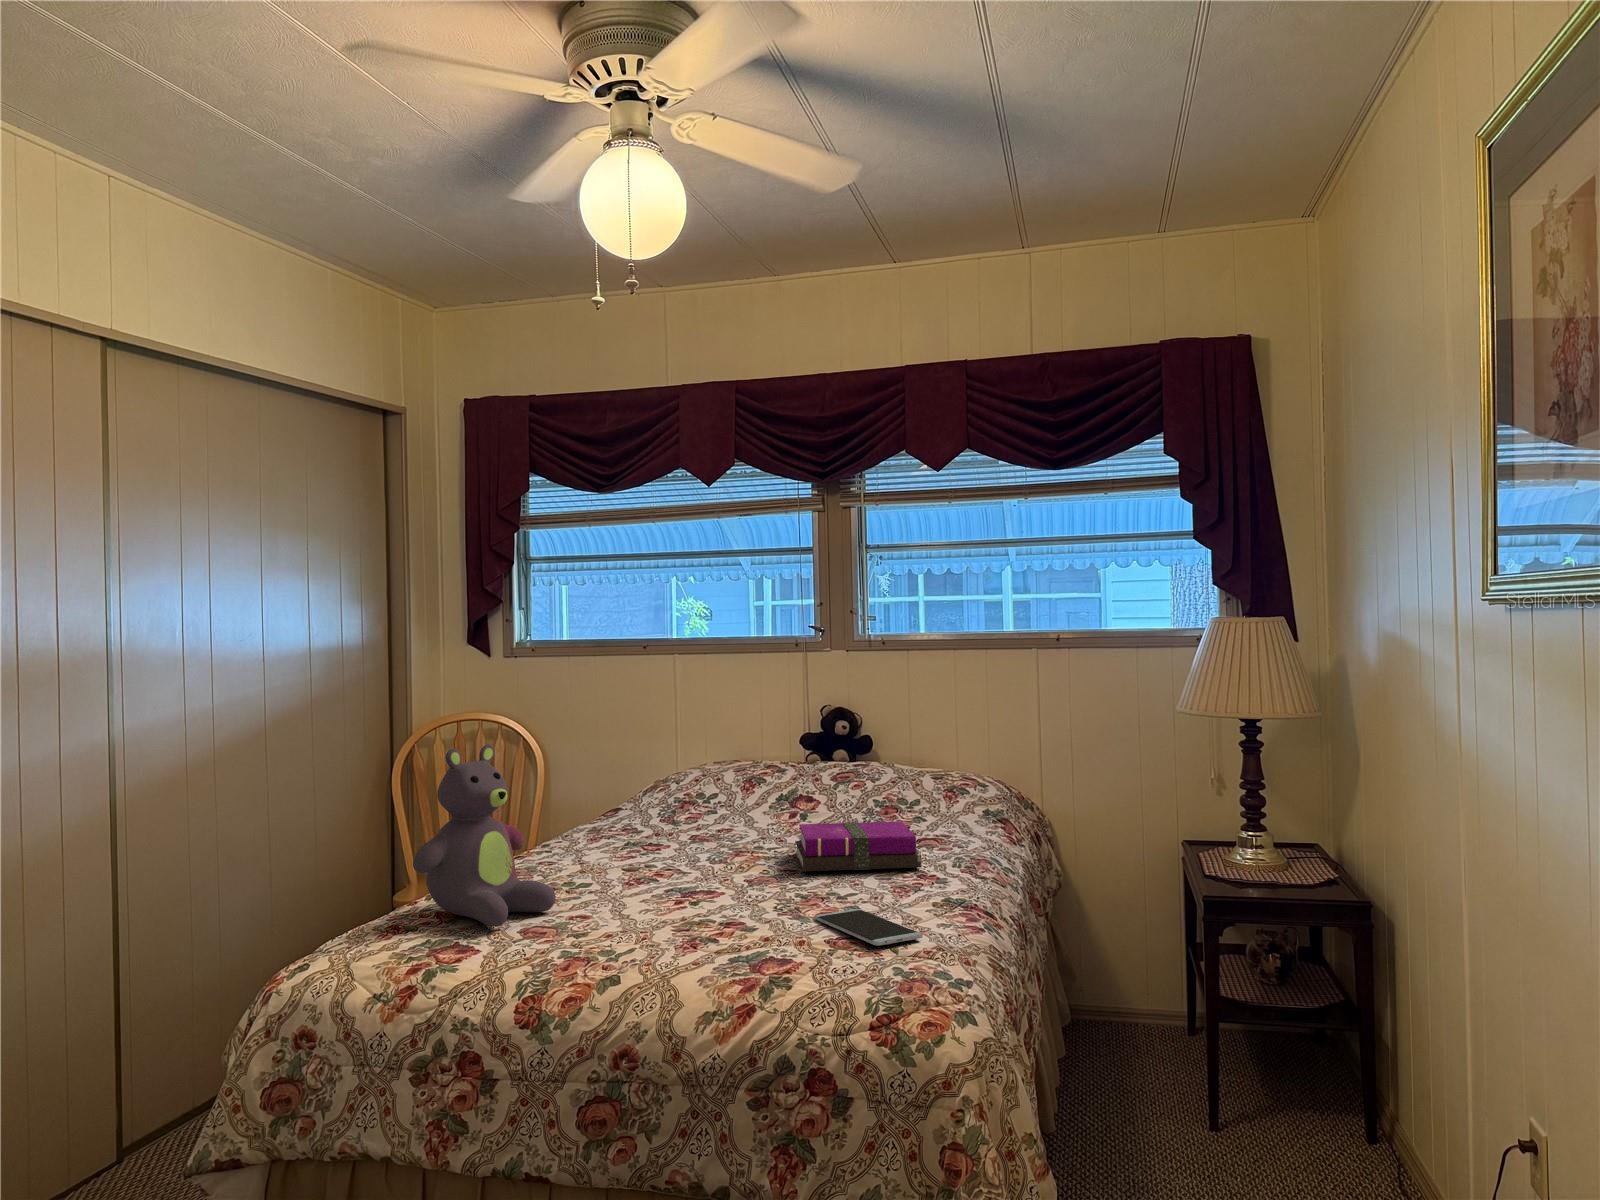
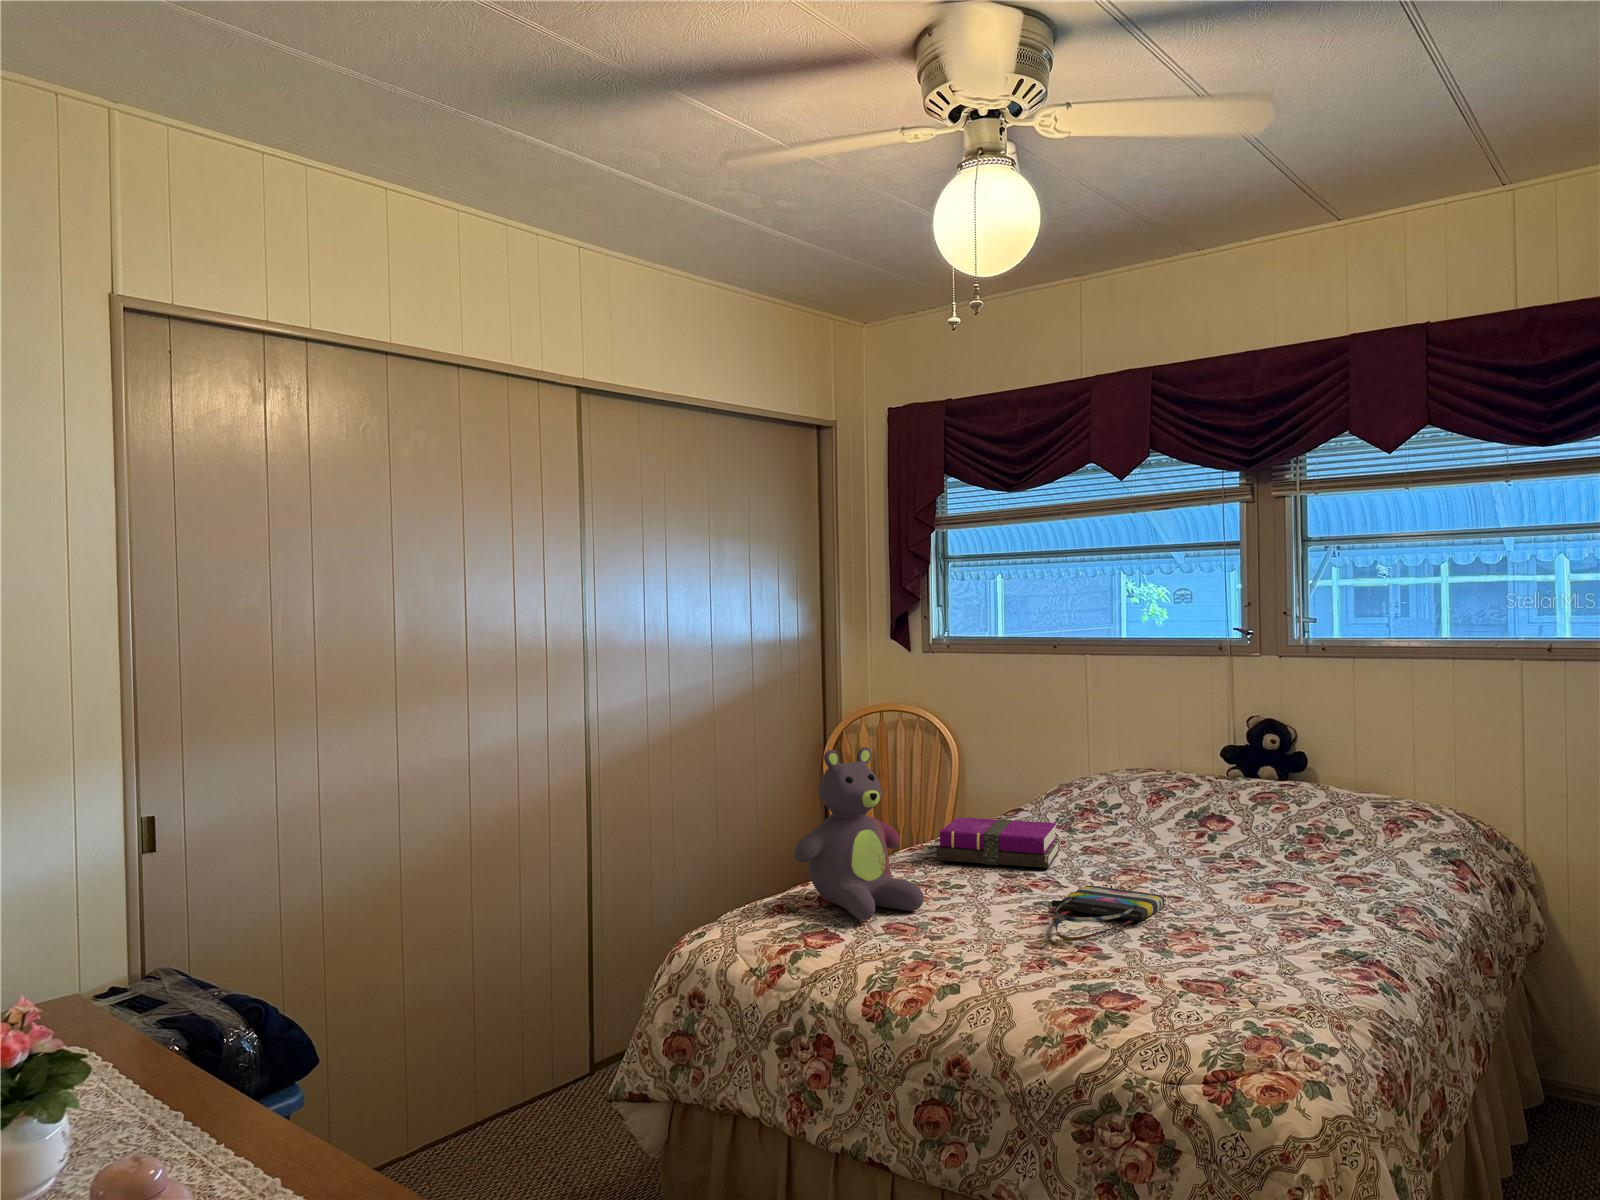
notebook: present [795,822,921,871] -> present [936,817,1059,868]
tote bag: none [683,869,784,921] -> present [1051,886,1164,941]
smartphone: present [815,909,923,946] -> none [1181,949,1294,994]

